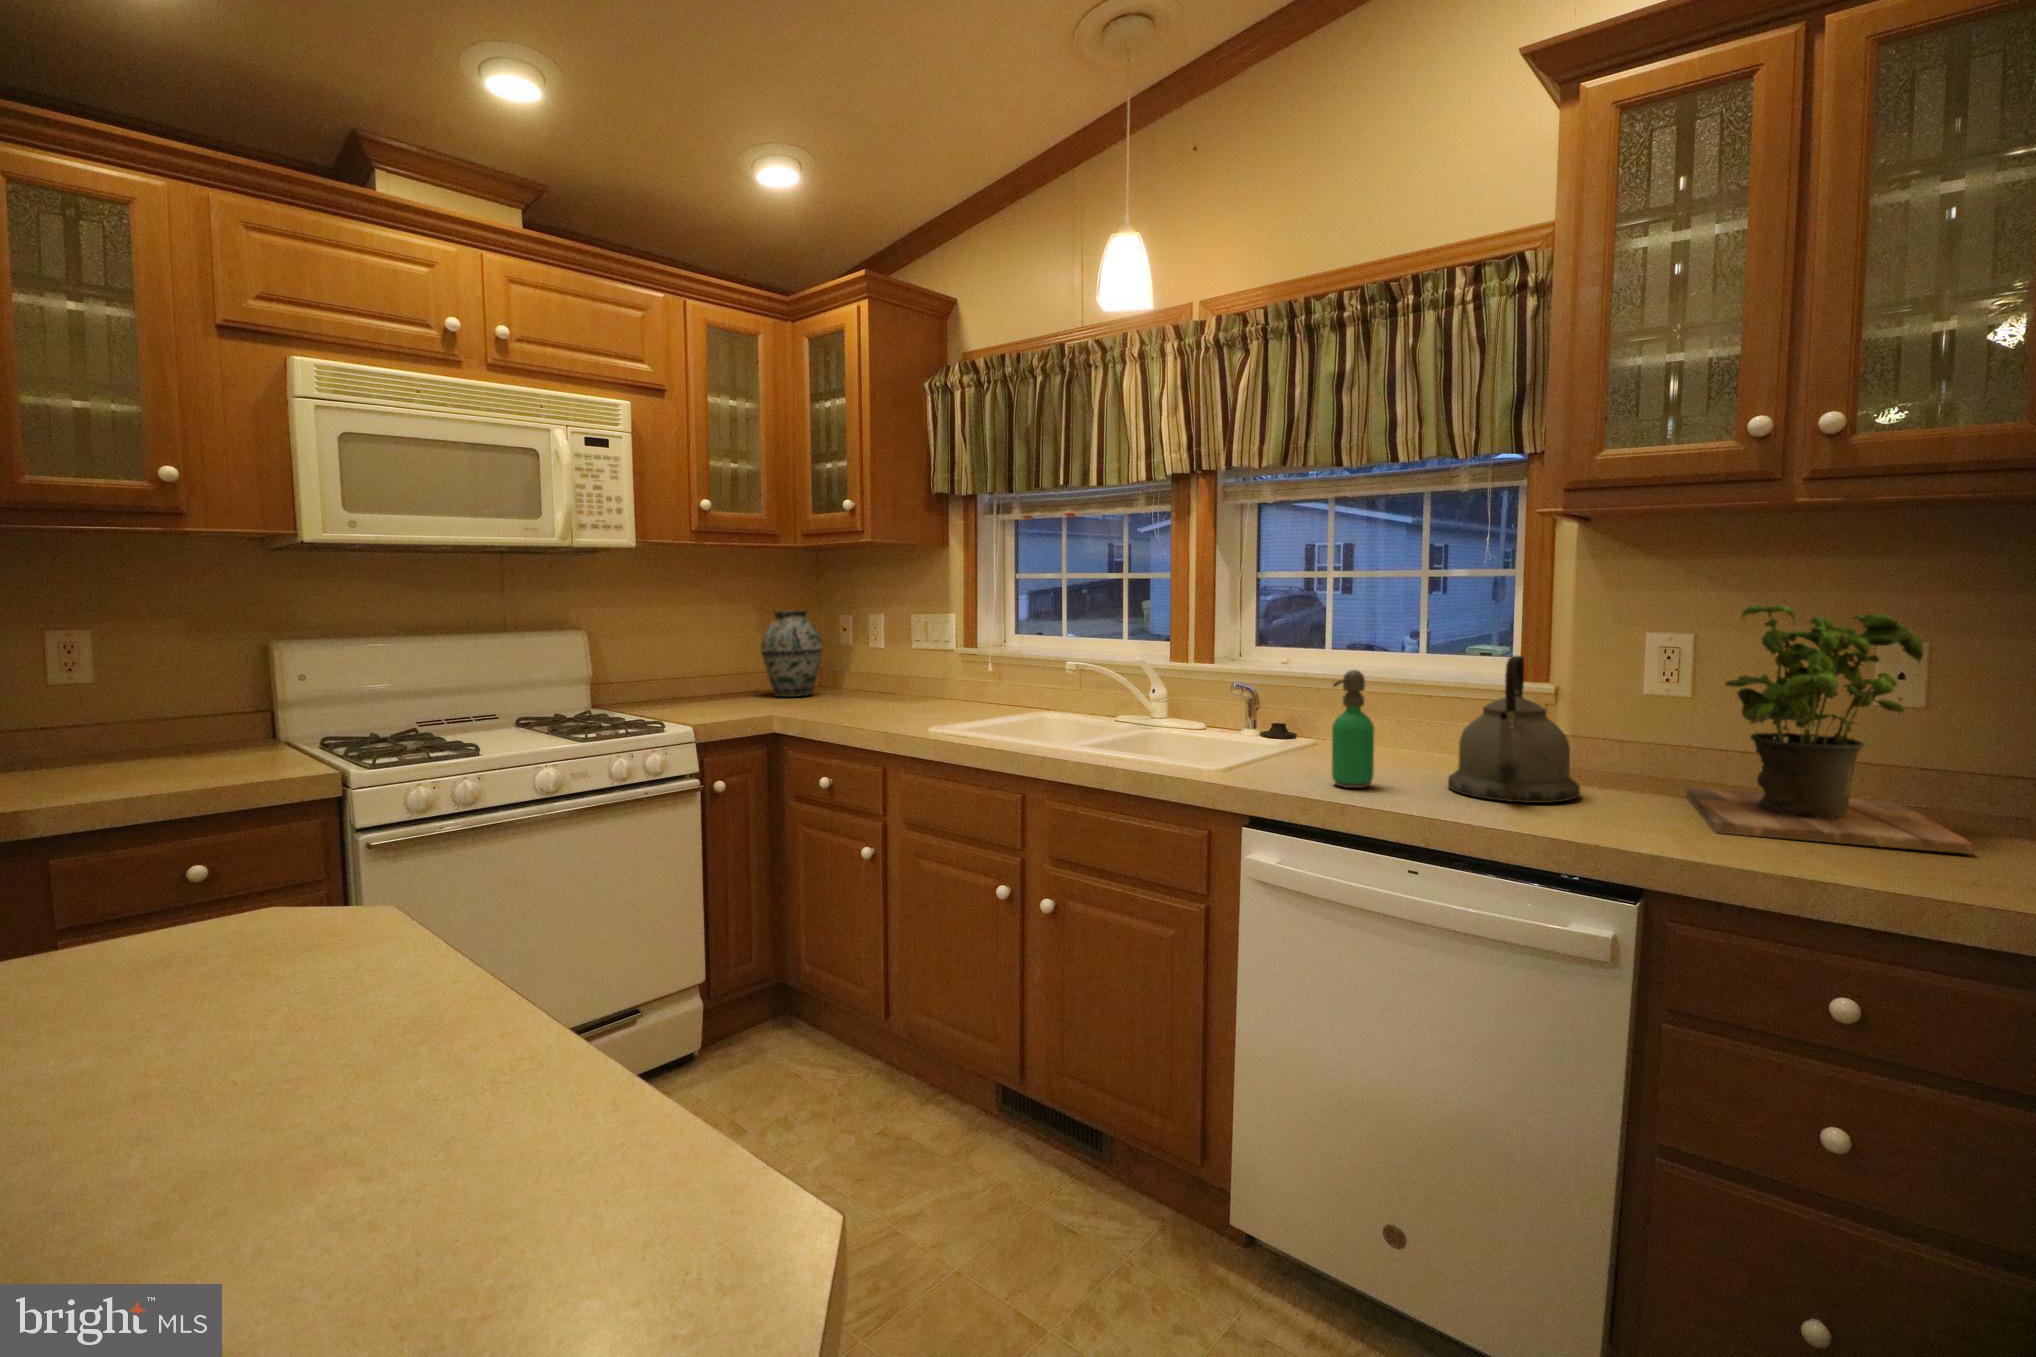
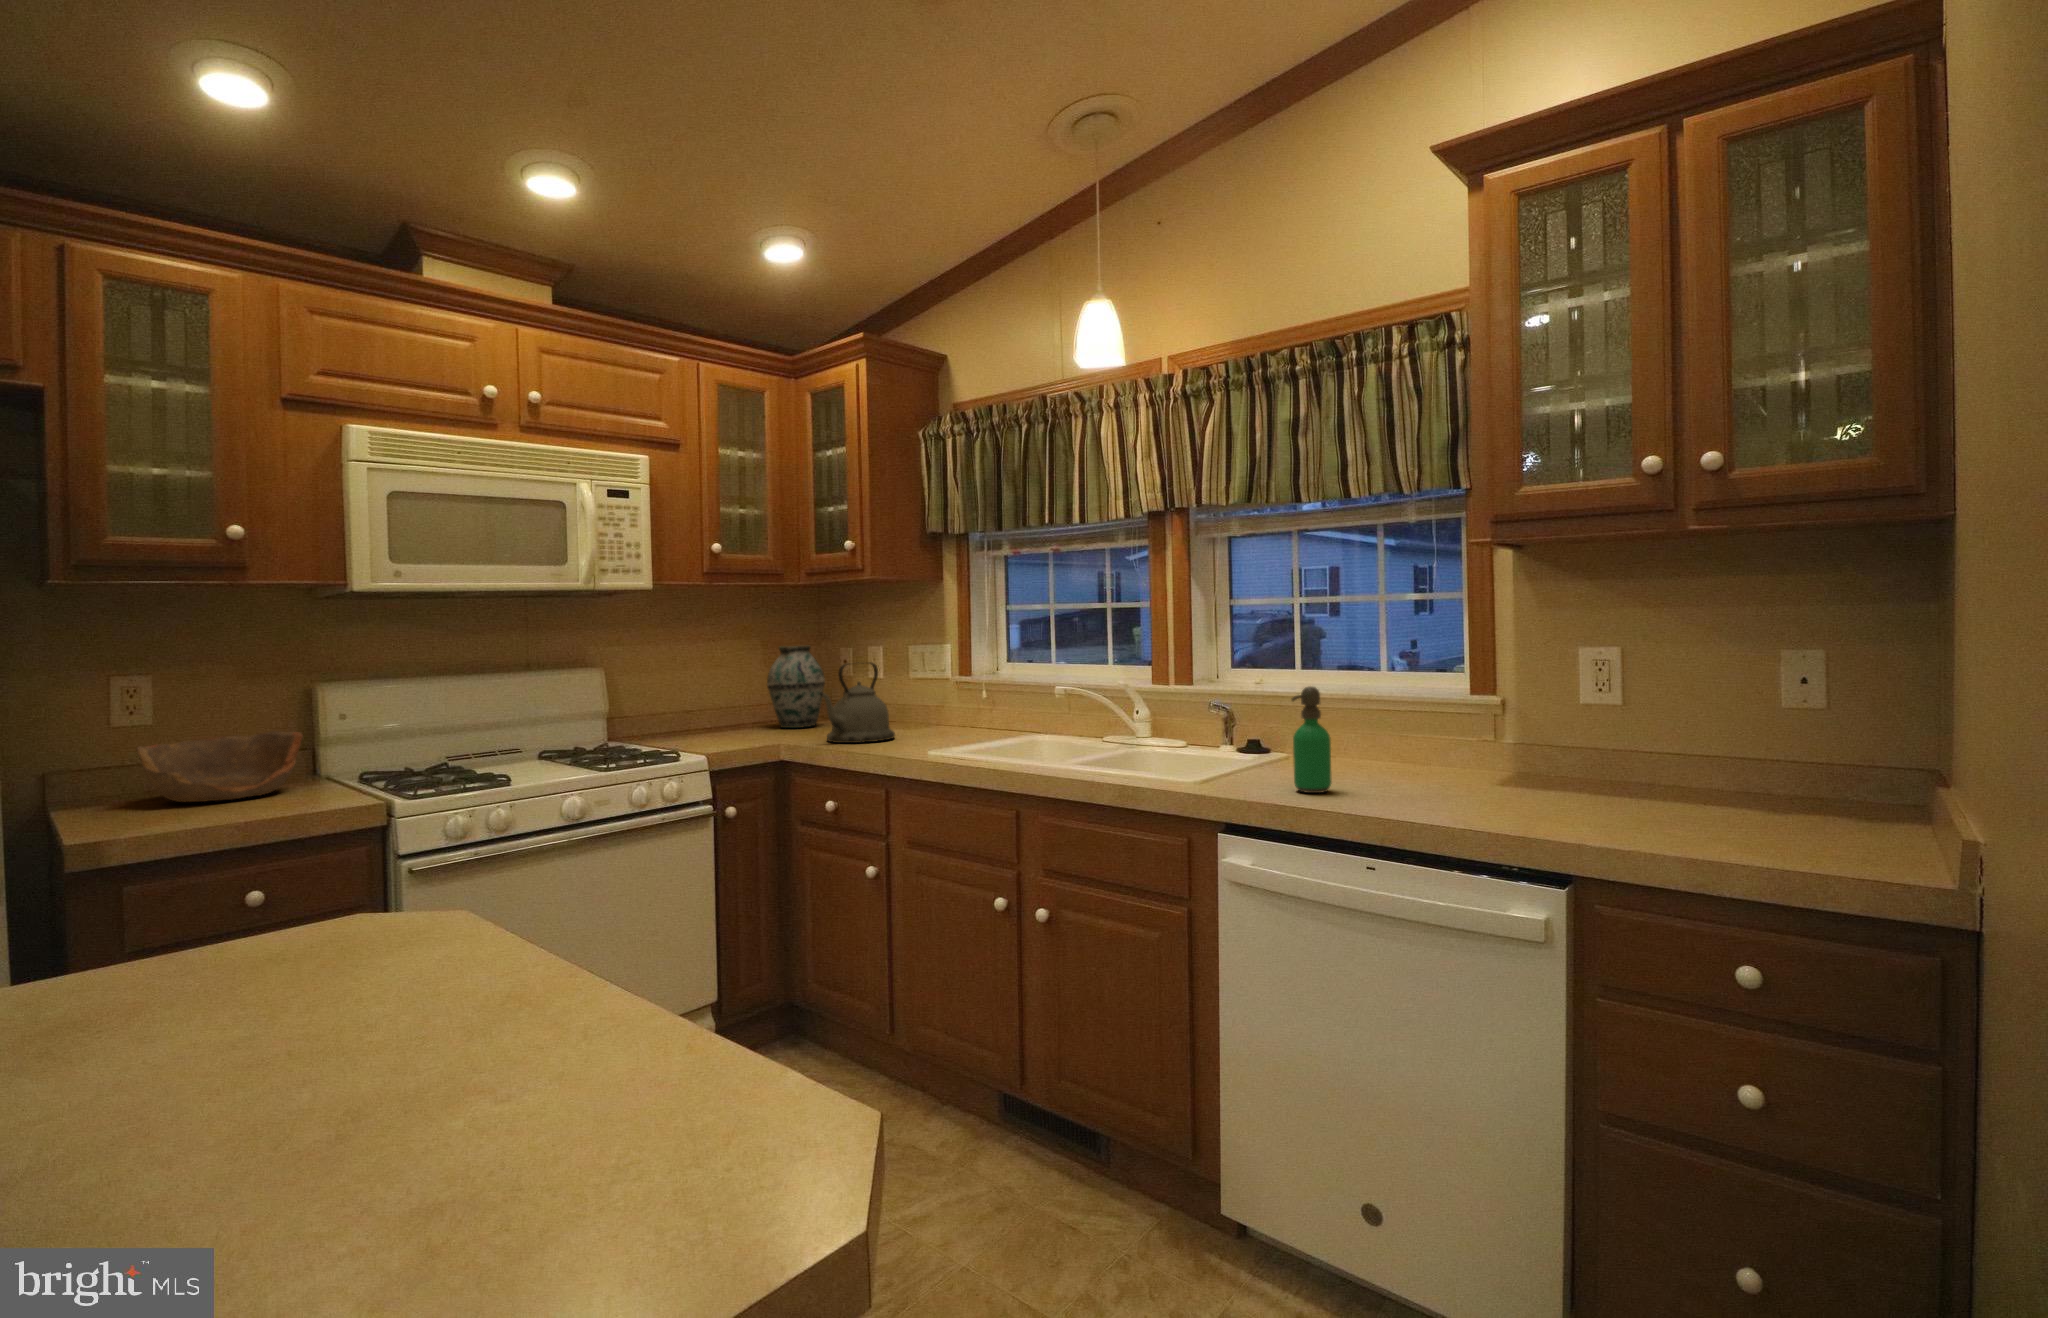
potted plant: present [1686,605,1973,854] -> none [1612,619,1845,832]
kettle: present [1448,656,1580,803] -> present [820,662,895,743]
bowl: none [66,693,253,769] -> present [137,731,303,802]

